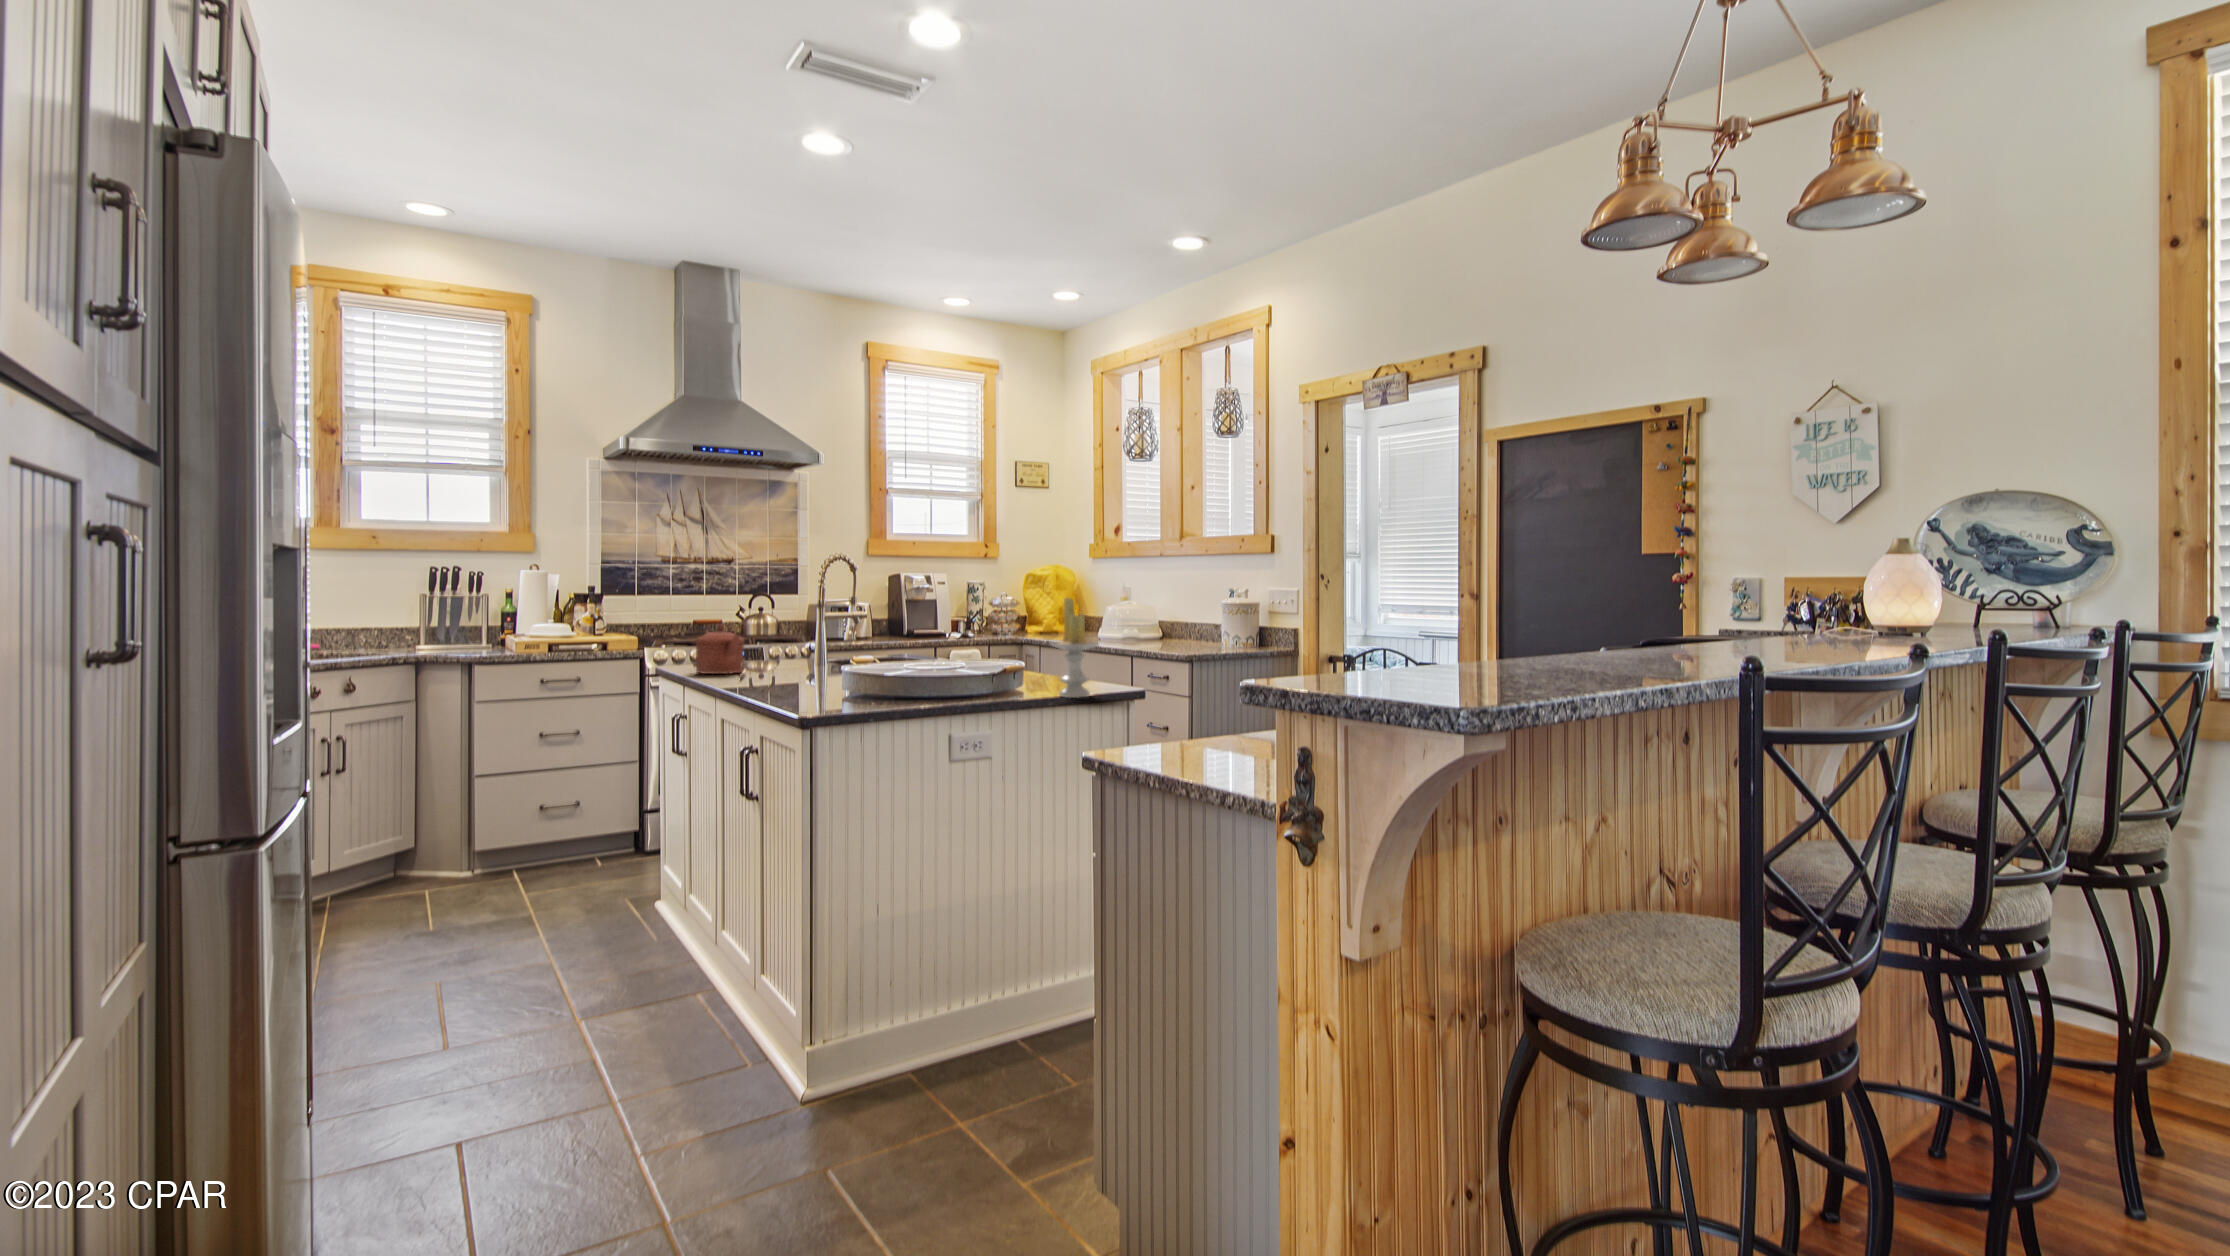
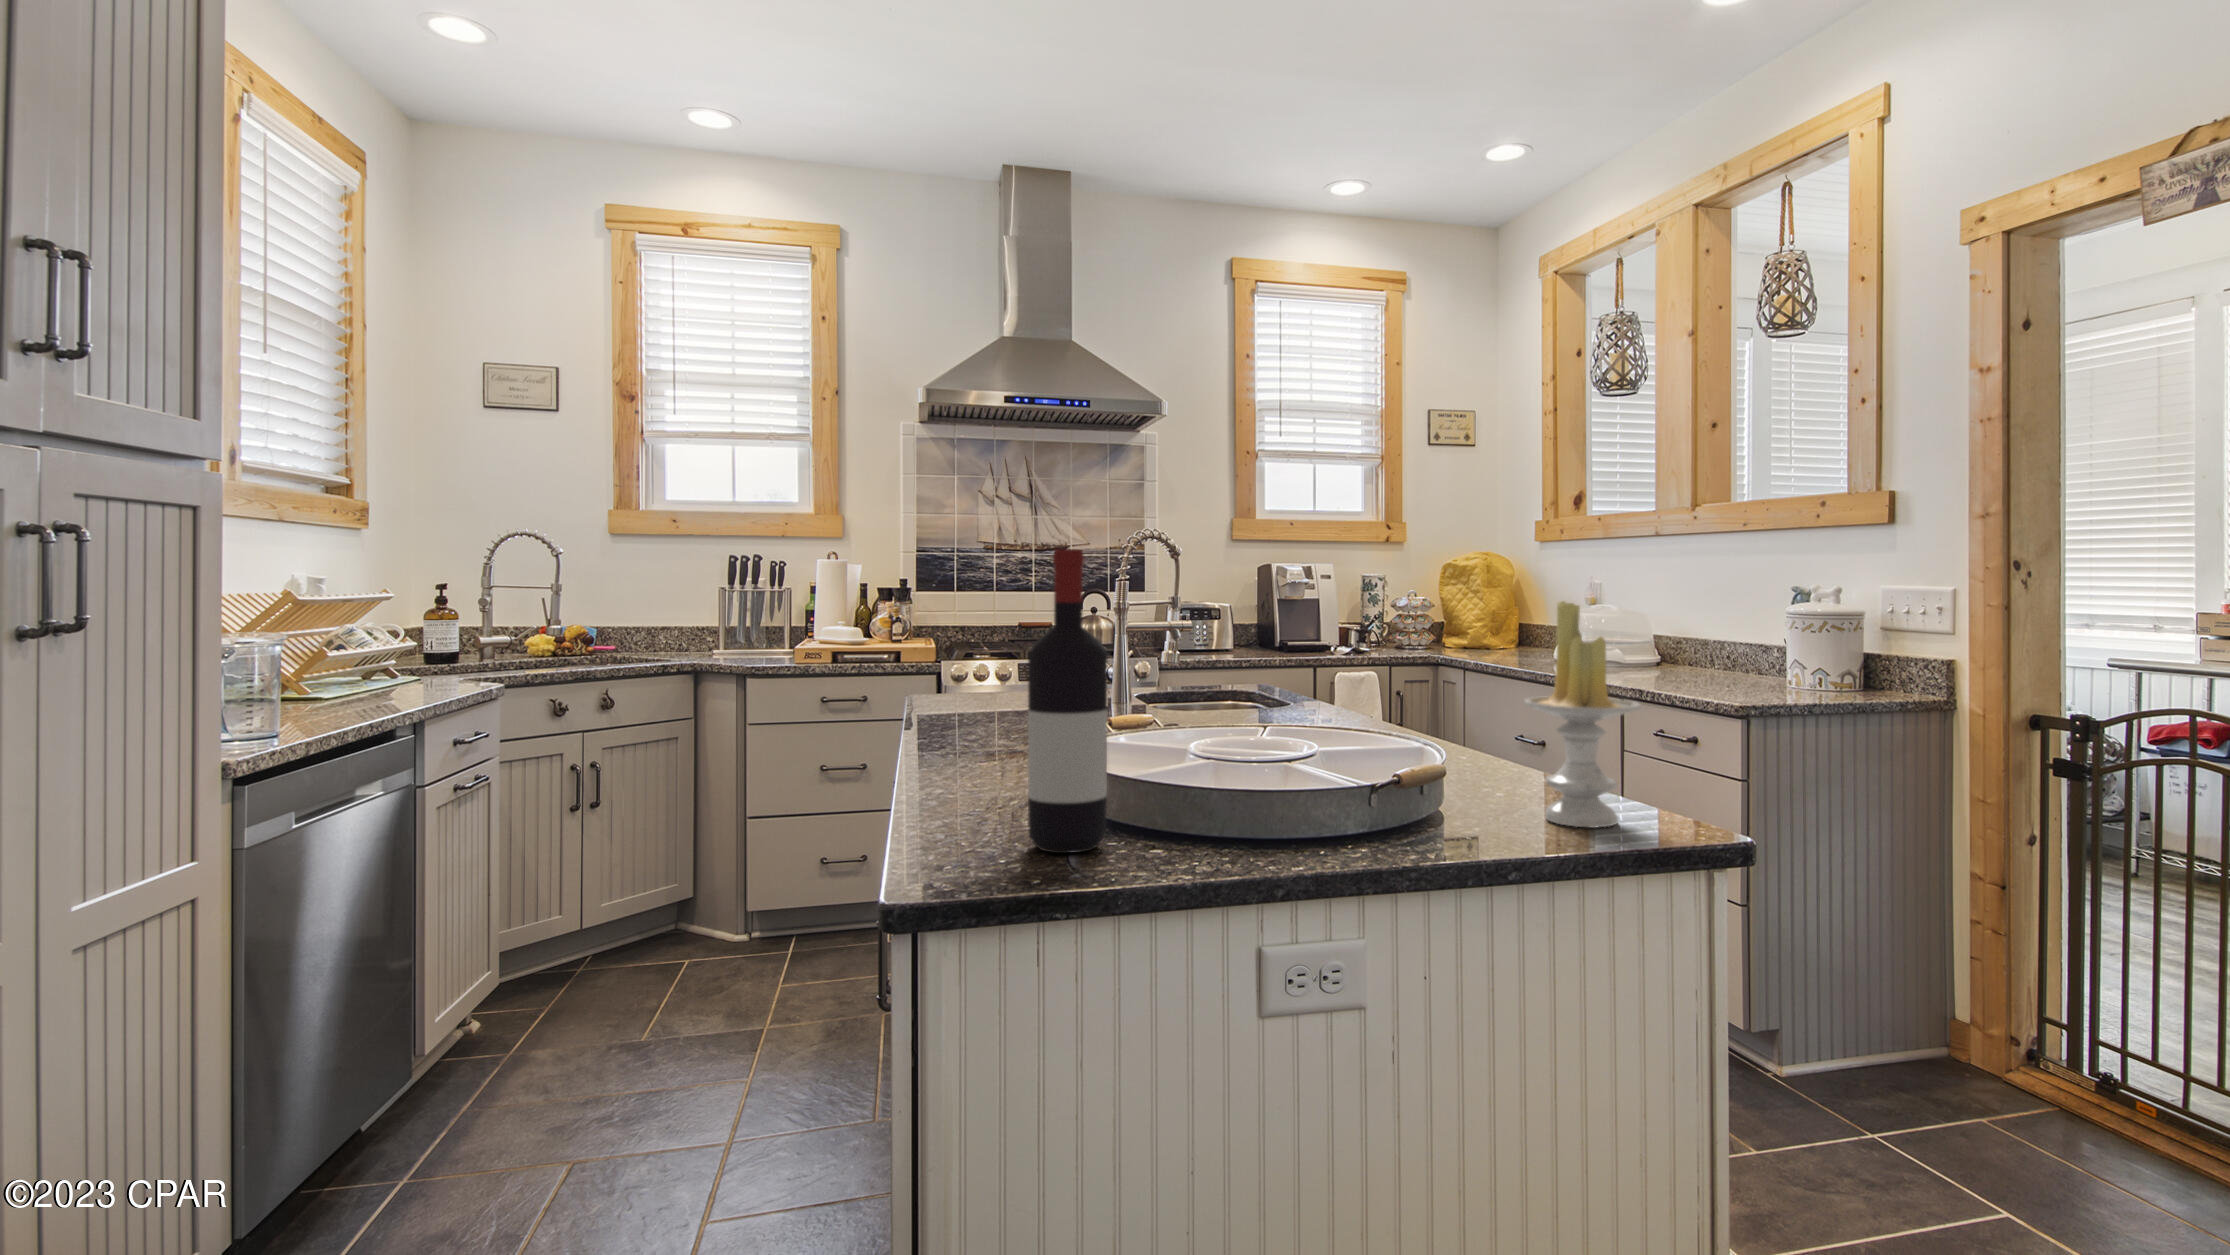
wine bottle: none [820,576,859,714] -> present [1028,549,1108,853]
teapot: present [696,624,744,674] -> none [946,636,1015,714]

